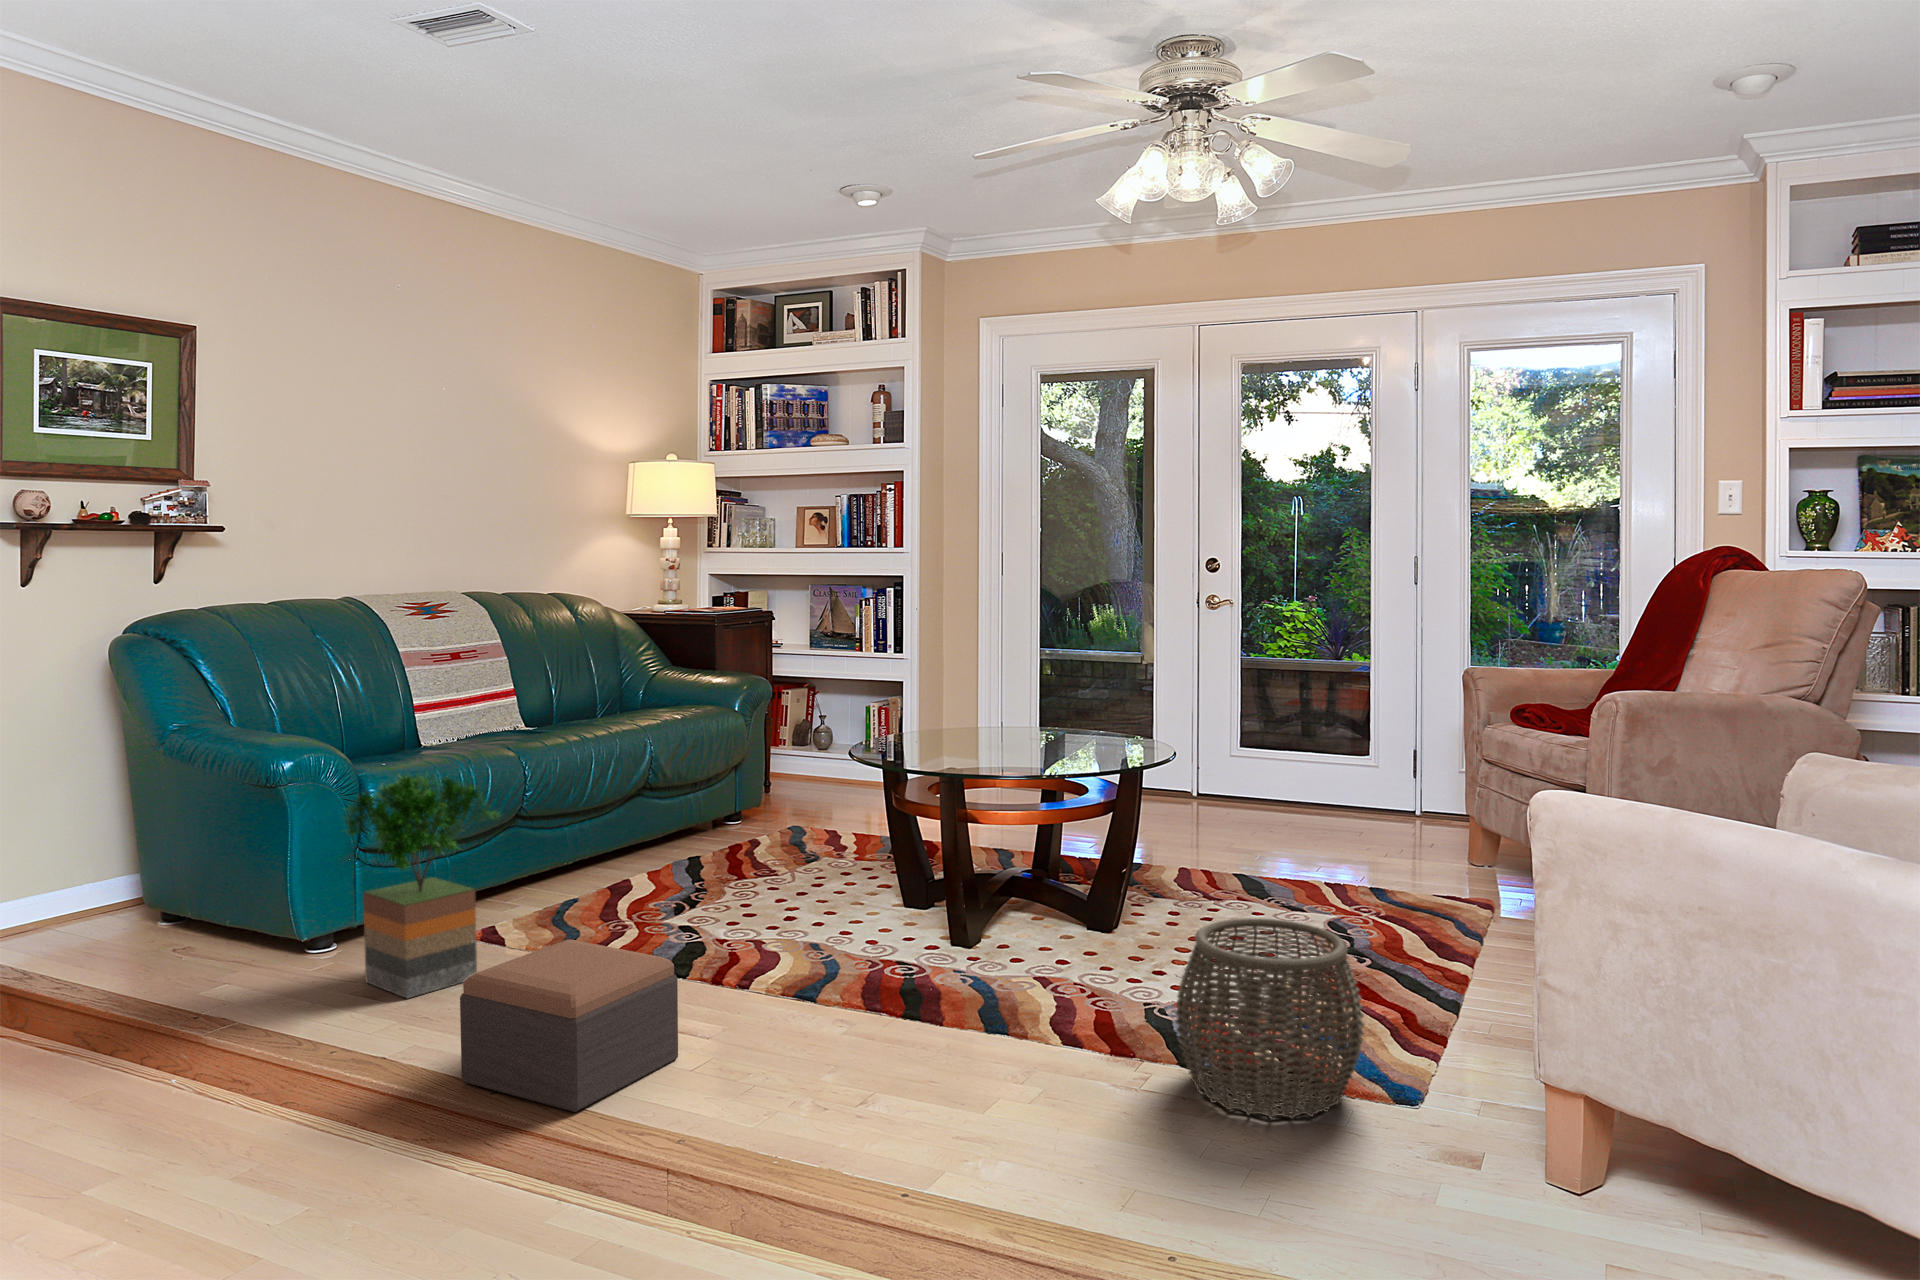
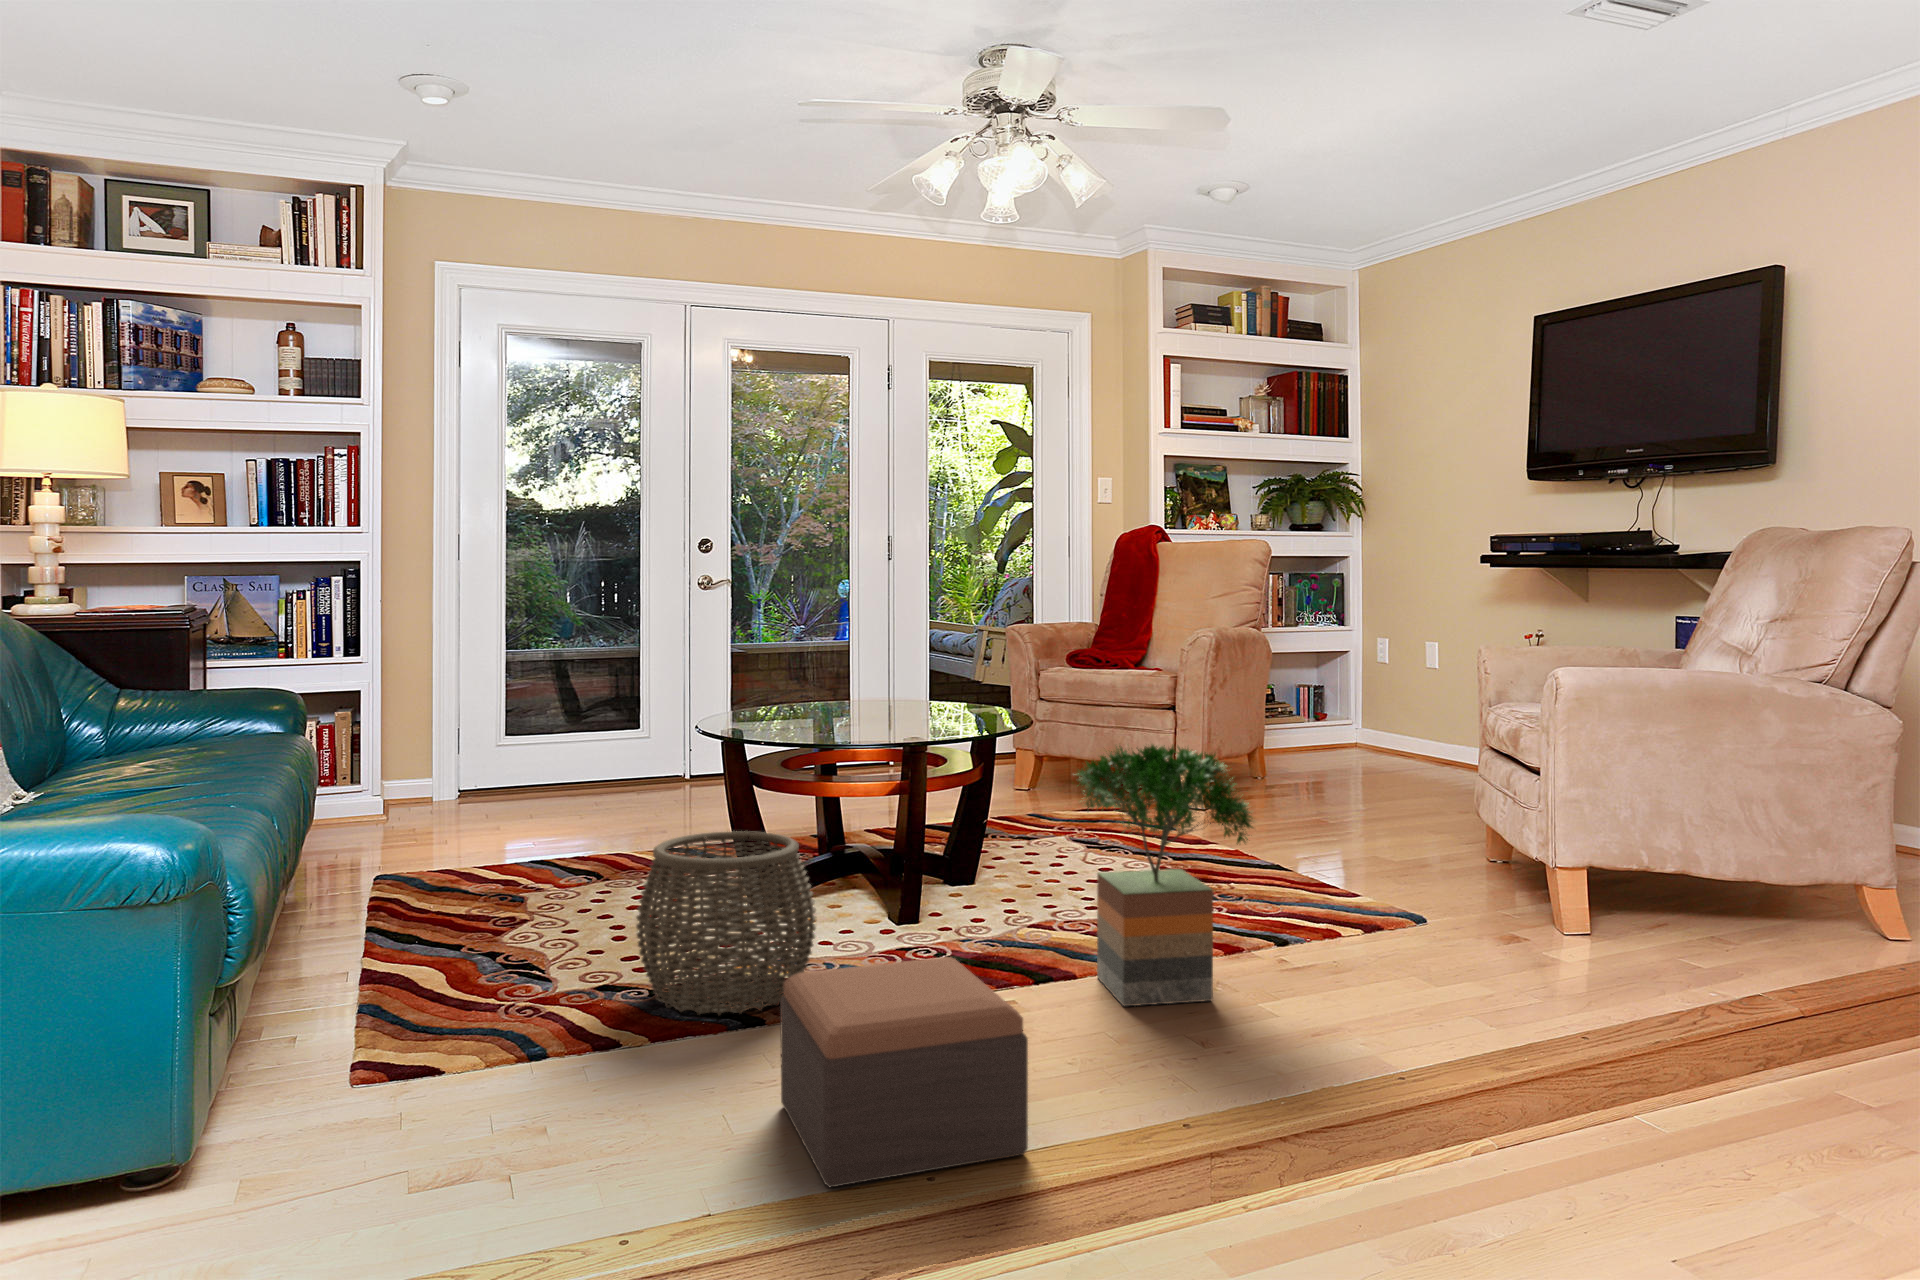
potted tree: present [343,774,500,998] -> present [1077,744,1253,1006]
woven basket: present [1176,918,1365,1119] -> present [636,831,816,1015]

